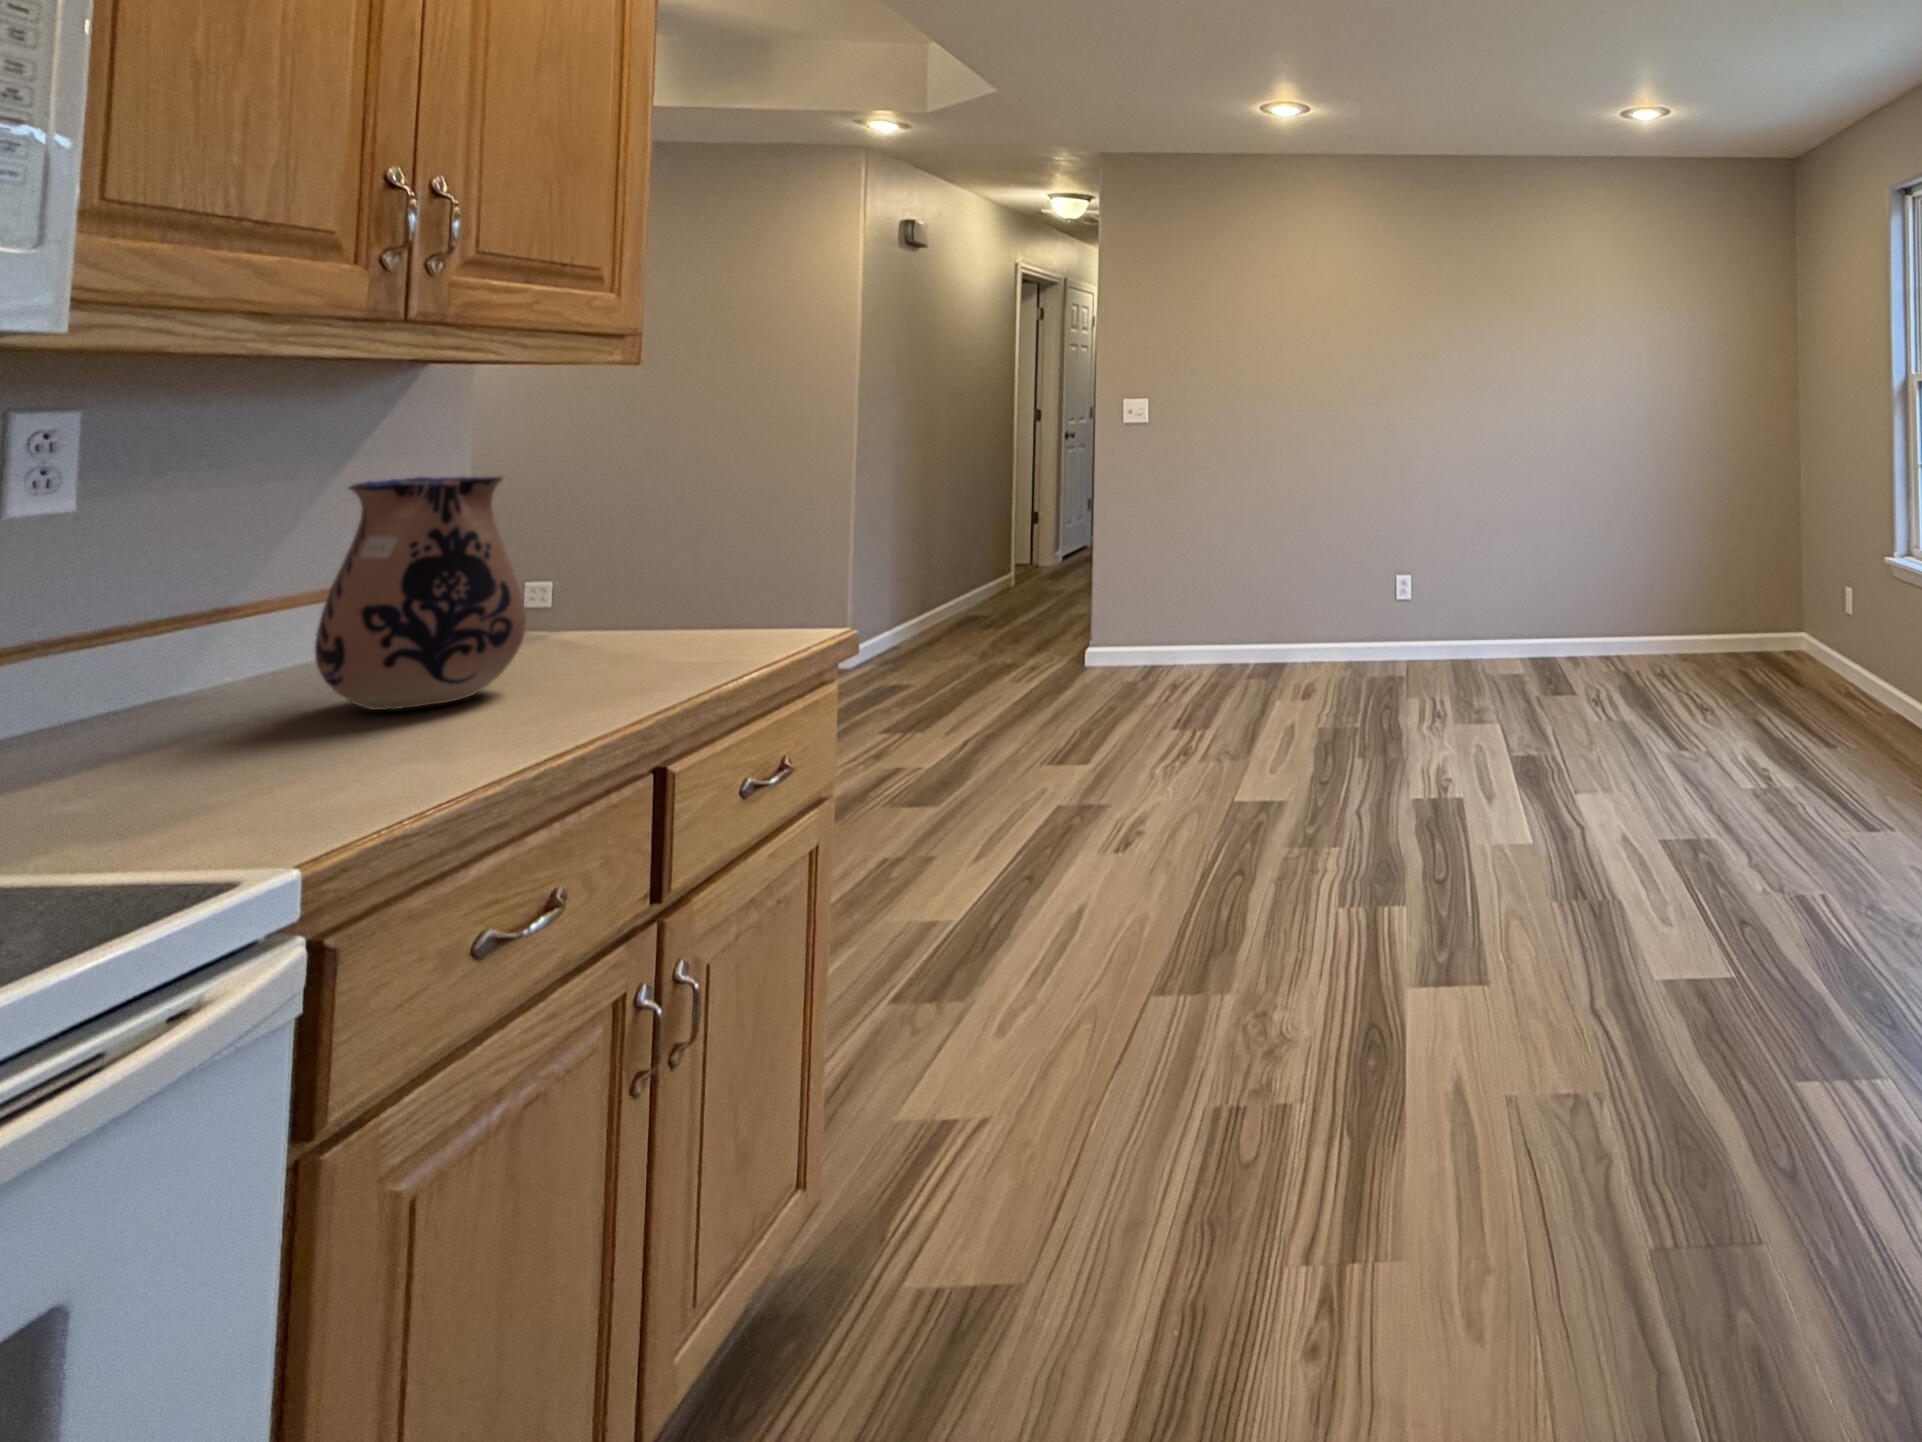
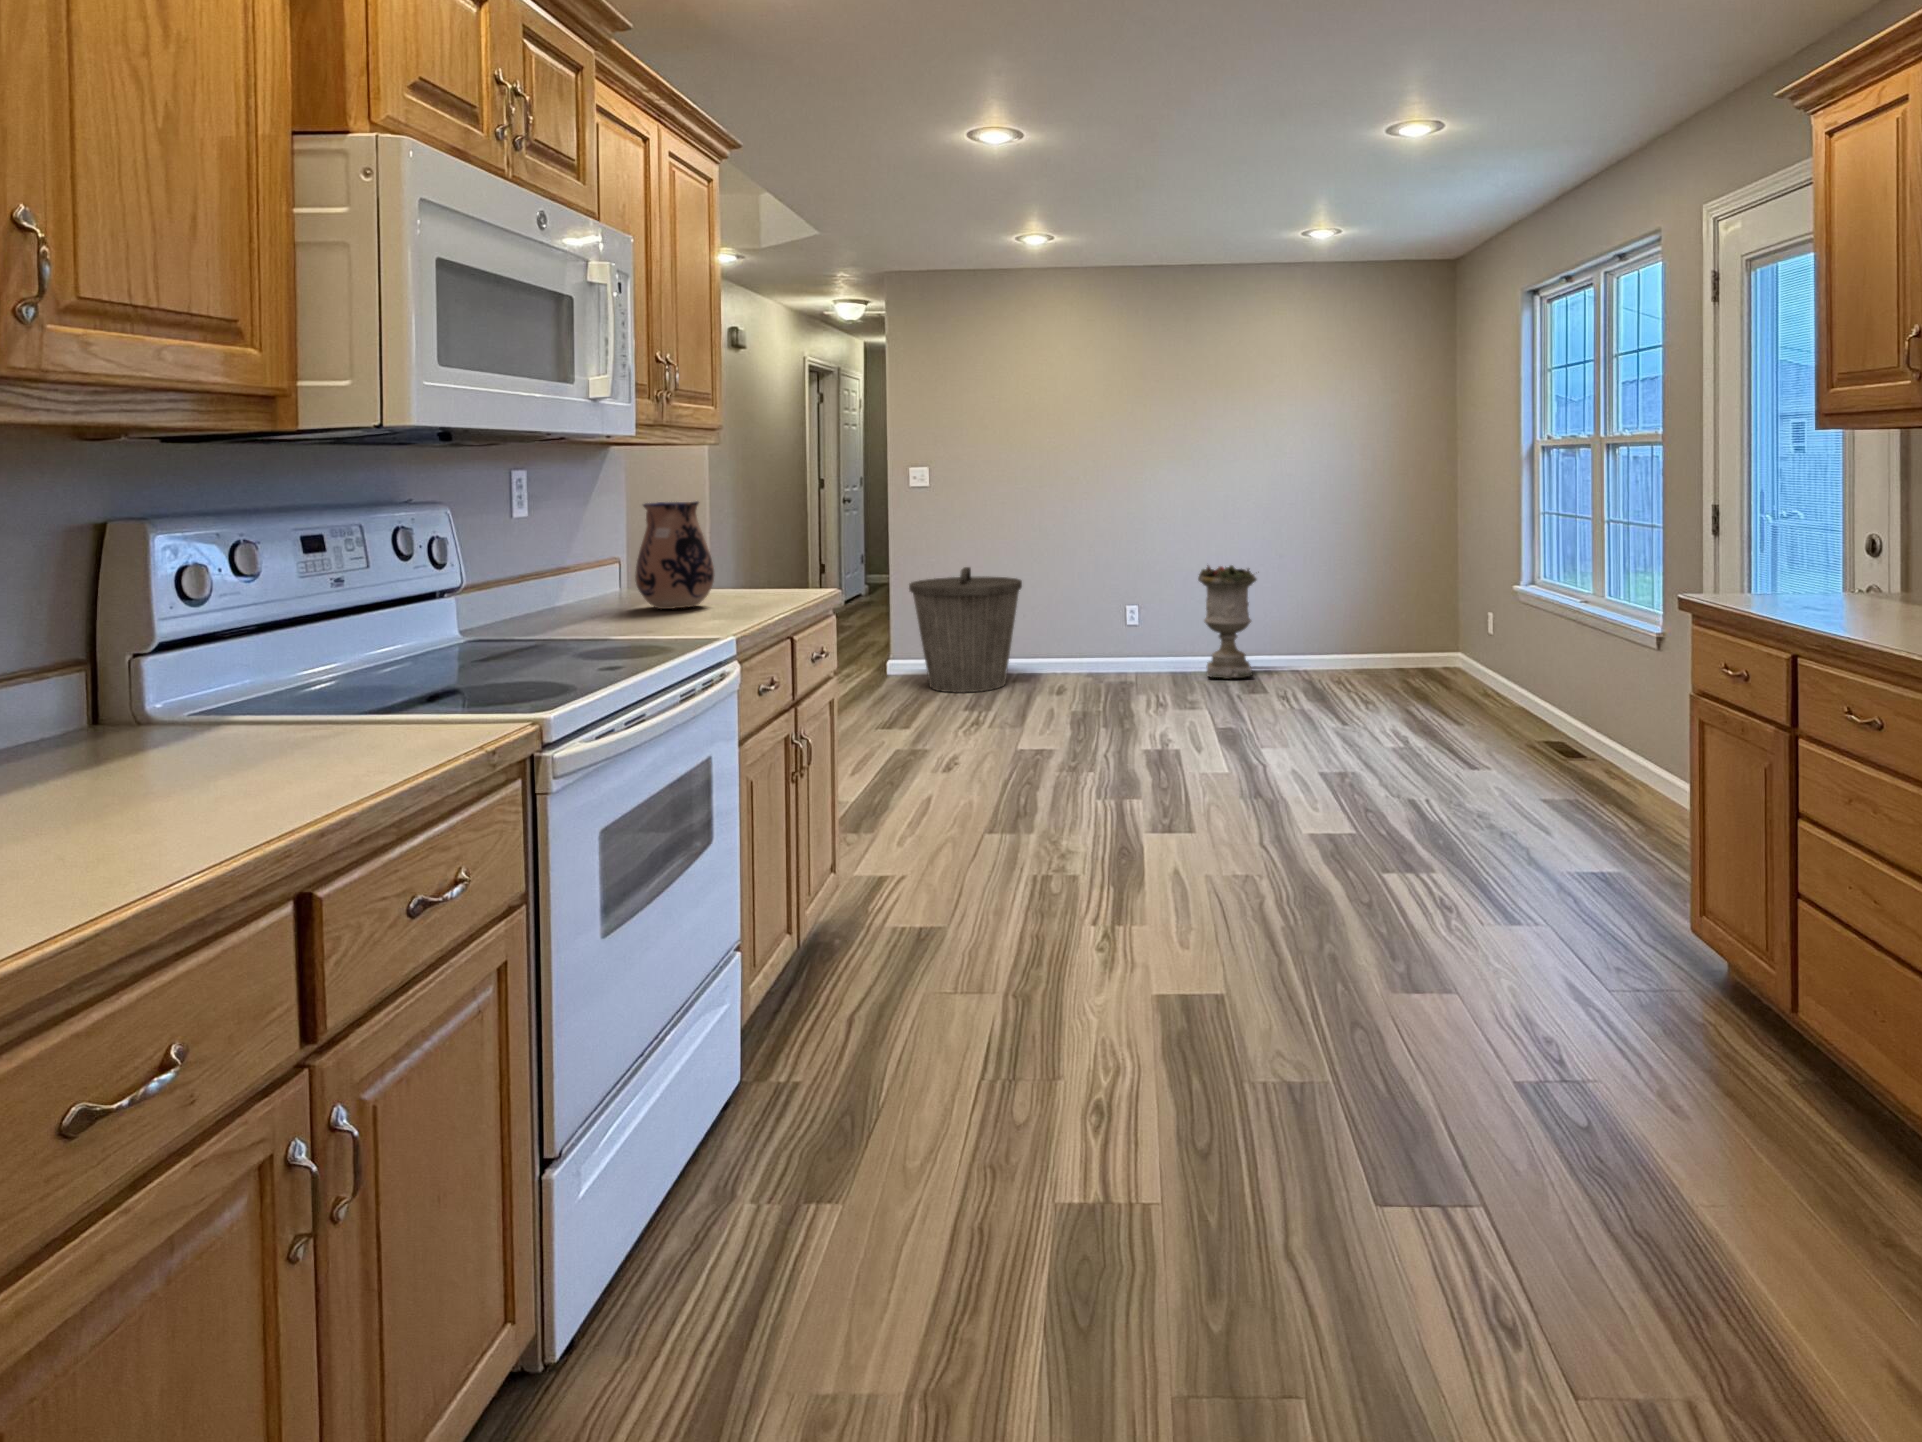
planter: none [1487,523,1565,673] -> present [1198,565,1257,679]
trash can: none [1110,527,1261,698] -> present [909,567,1022,693]

